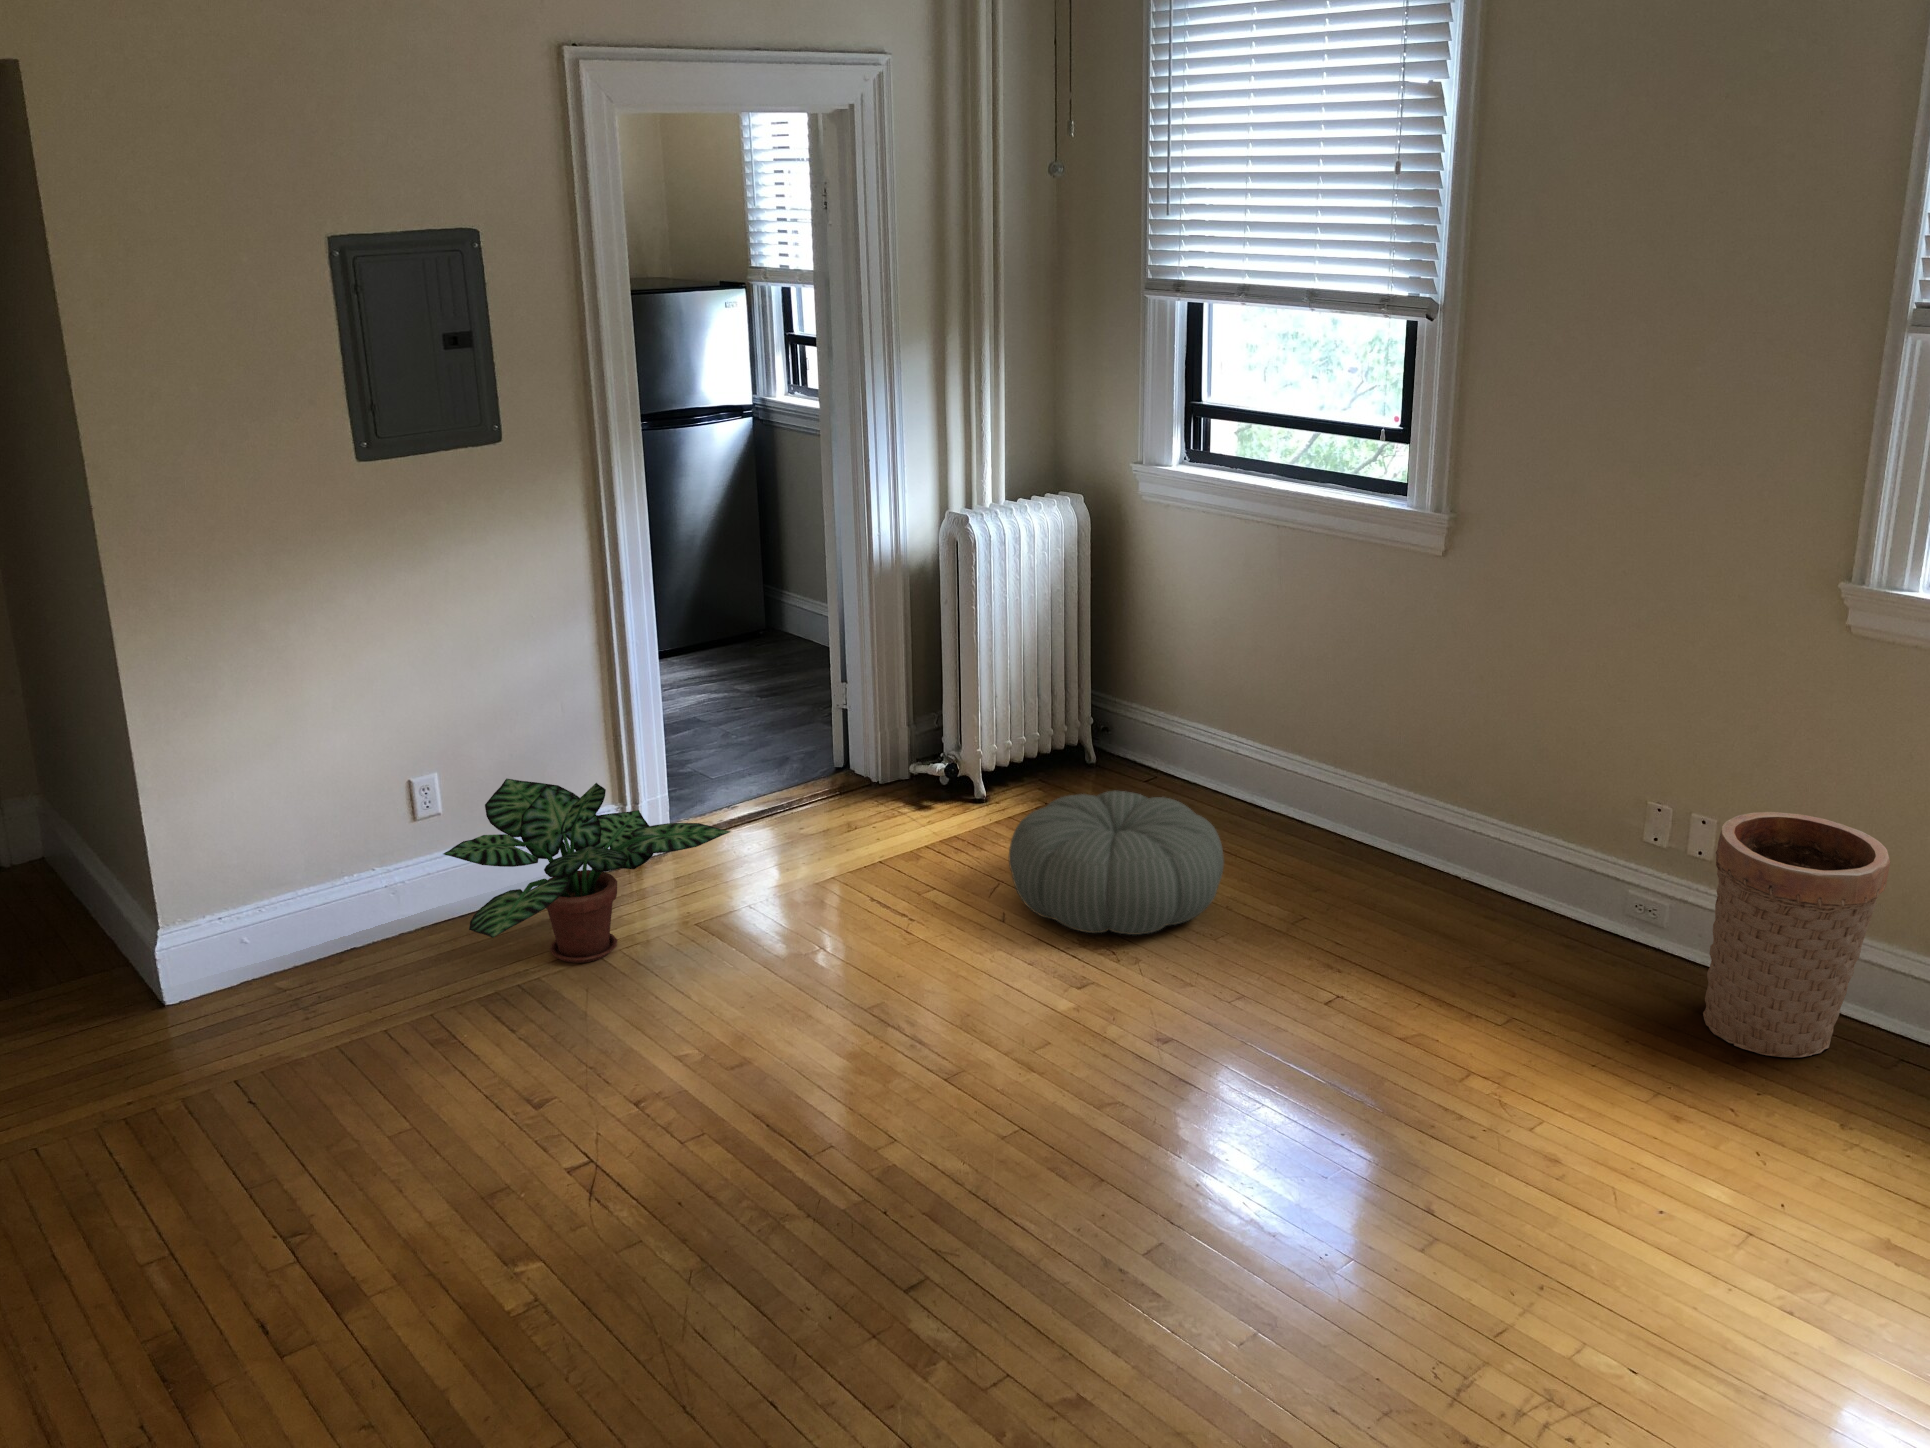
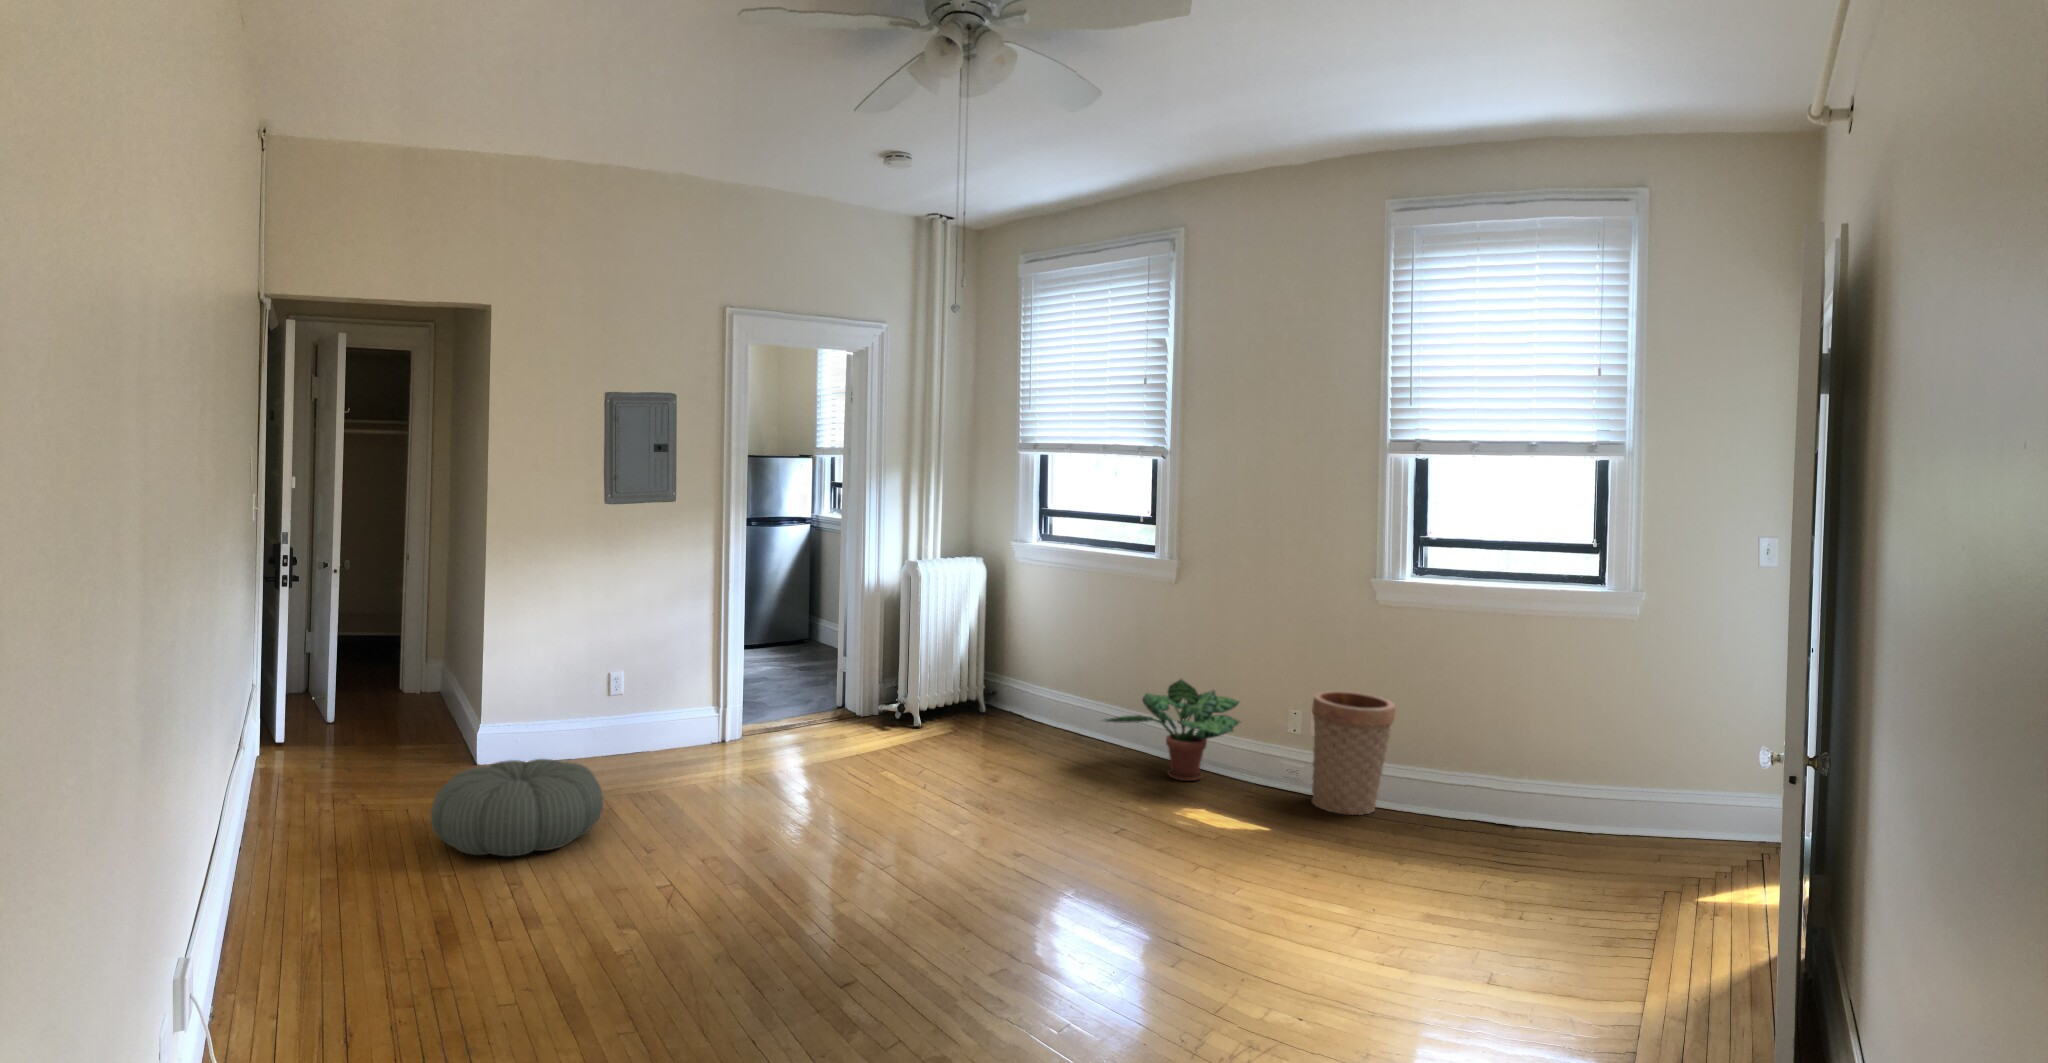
potted plant: present [443,779,731,963] -> present [1106,679,1240,781]
pouf: present [1009,791,1224,935] -> present [431,759,603,856]

